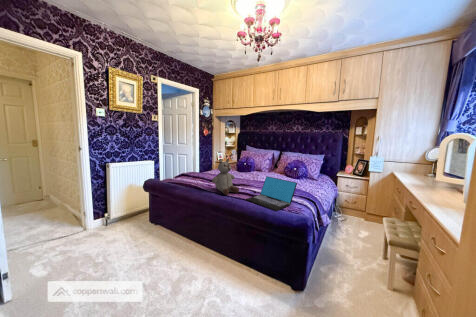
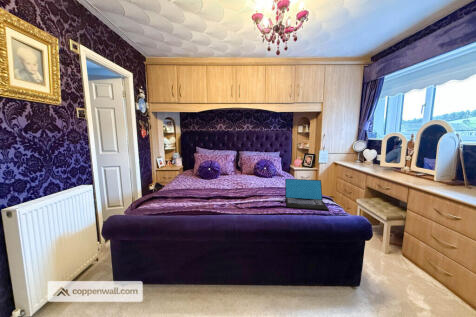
stuffed bear: present [212,159,239,195] -> none [242,166,267,208]

